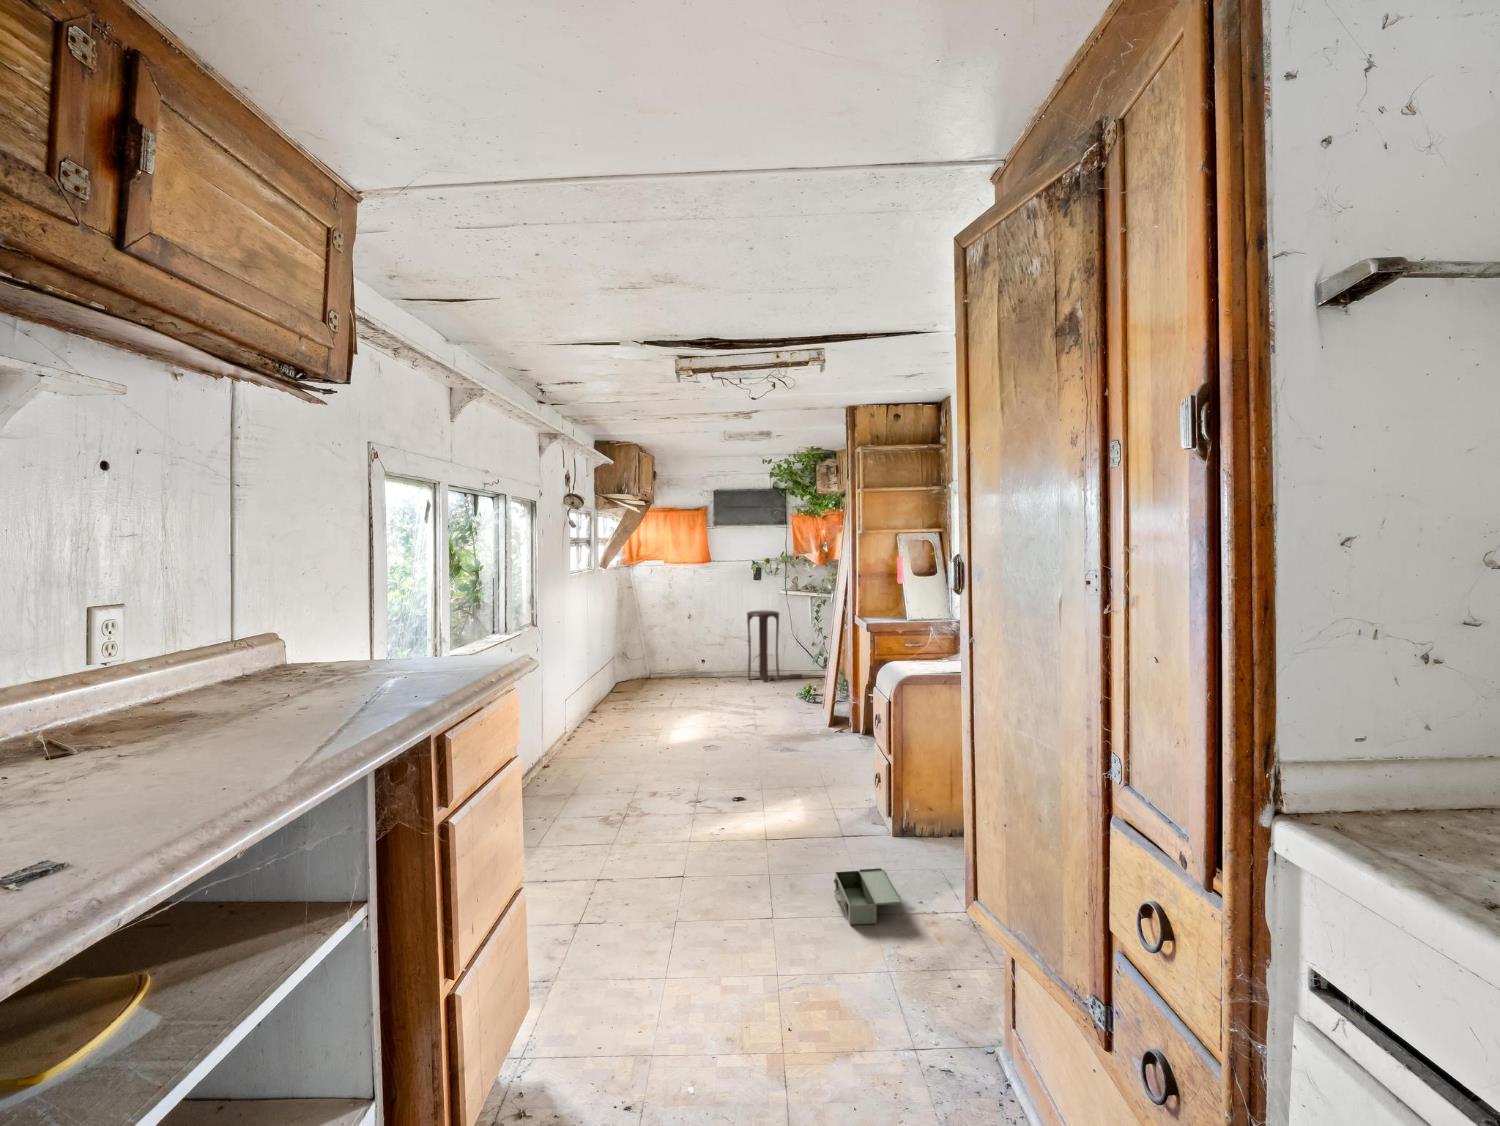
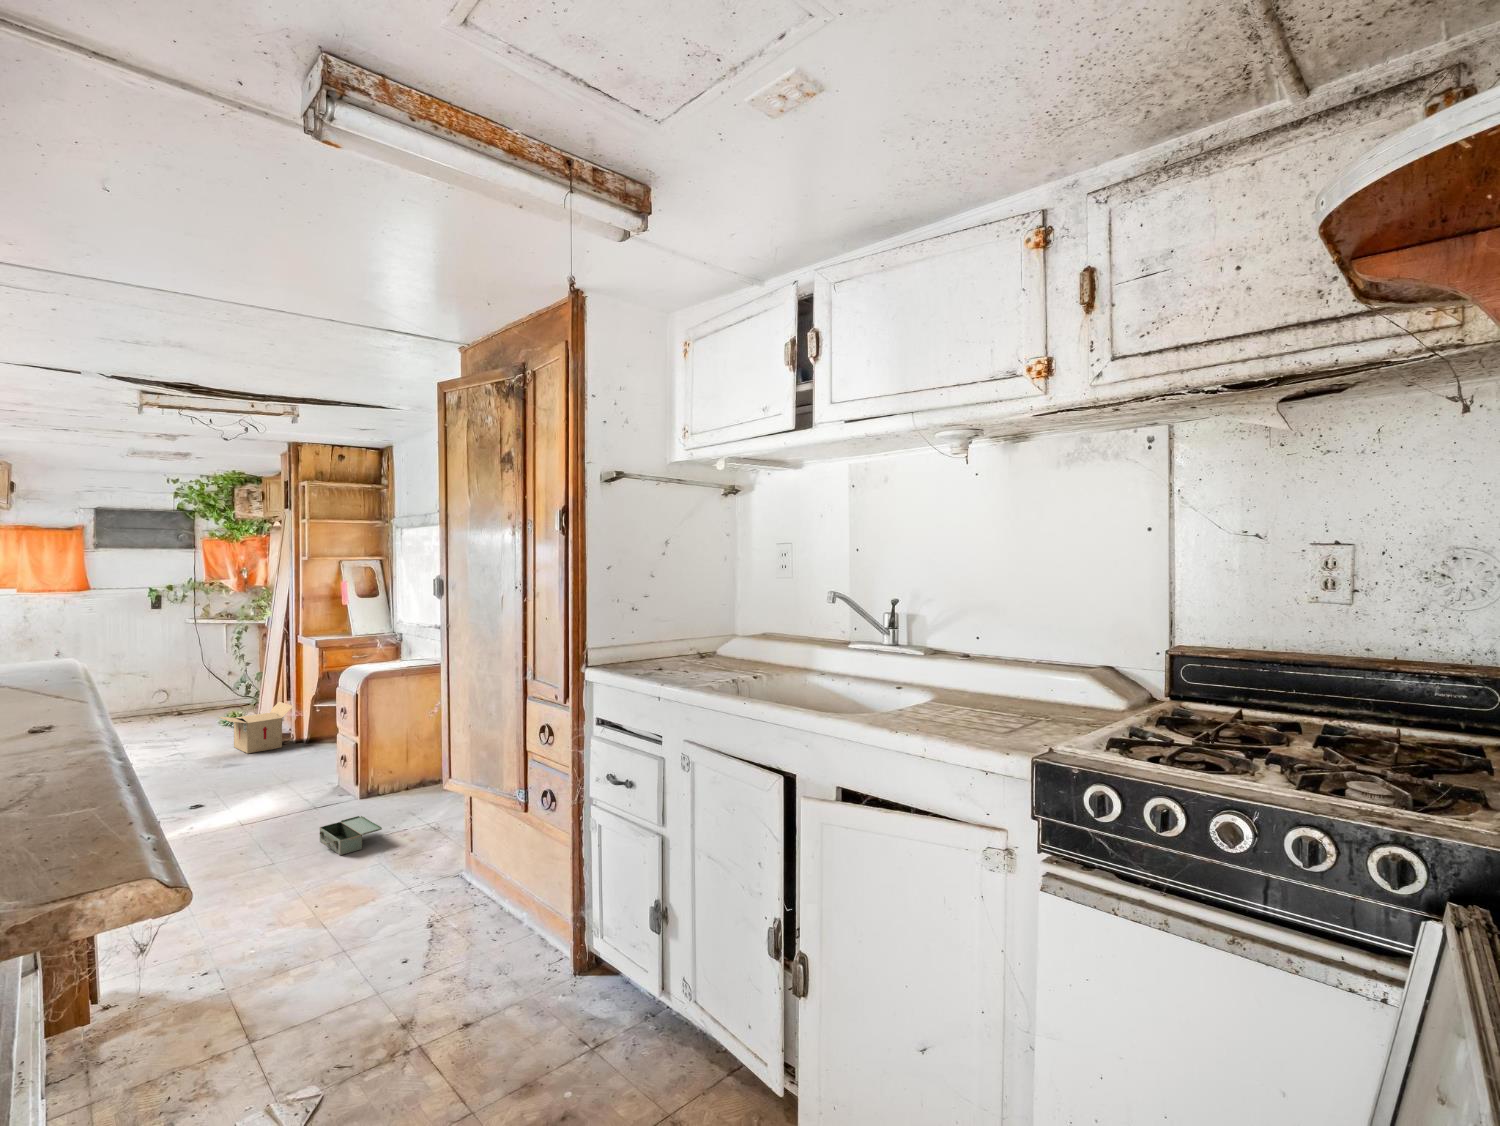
stool: present [747,610,779,682] -> none [141,641,187,718]
cardboard box: none [786,685,850,737] -> present [219,702,293,754]

